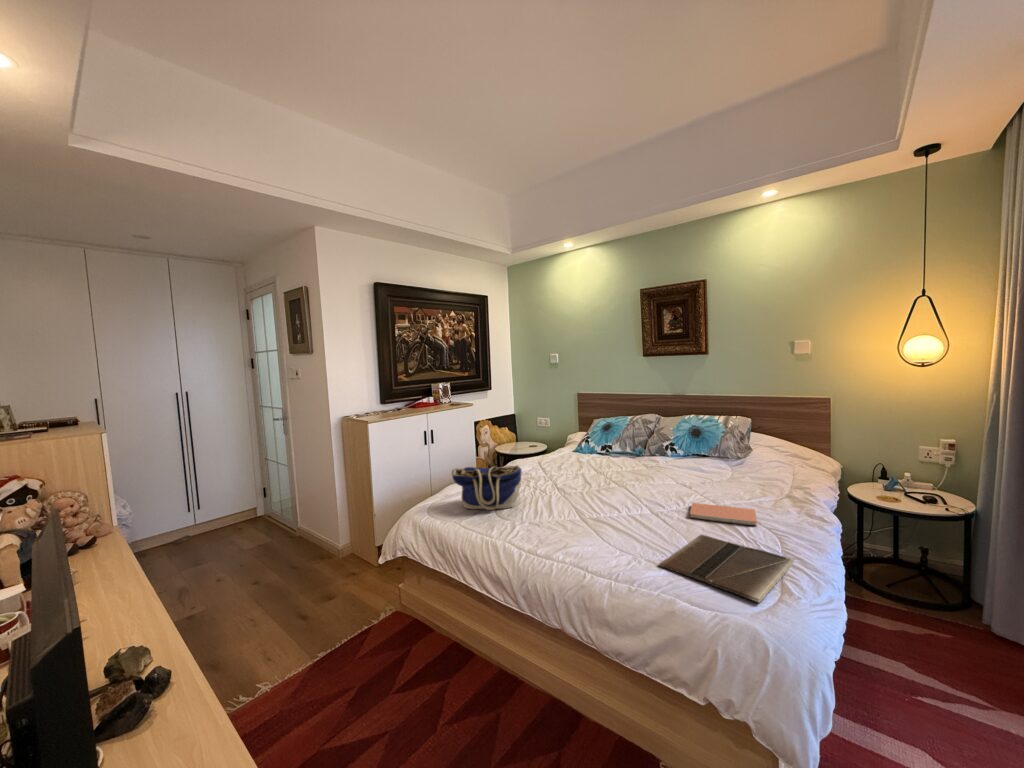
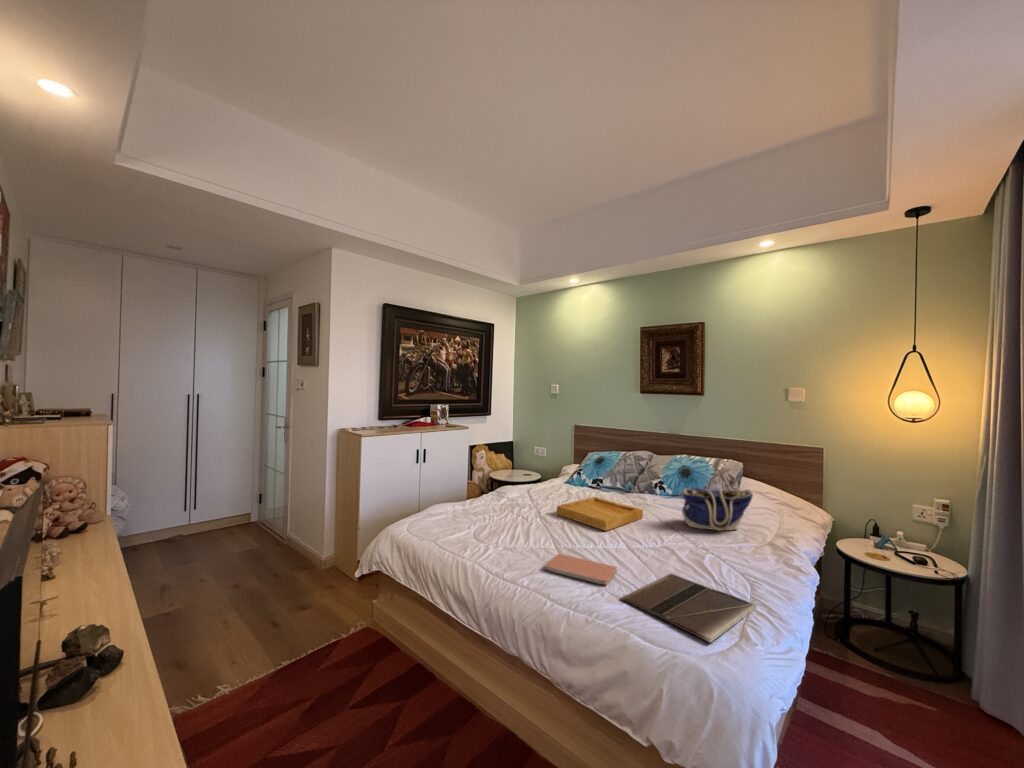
tray: none [574,463,659,497] -> present [557,497,643,531]
tote bag: present [452,466,521,510] -> present [681,488,753,531]
notebook: present [690,503,757,525] -> present [545,554,617,585]

